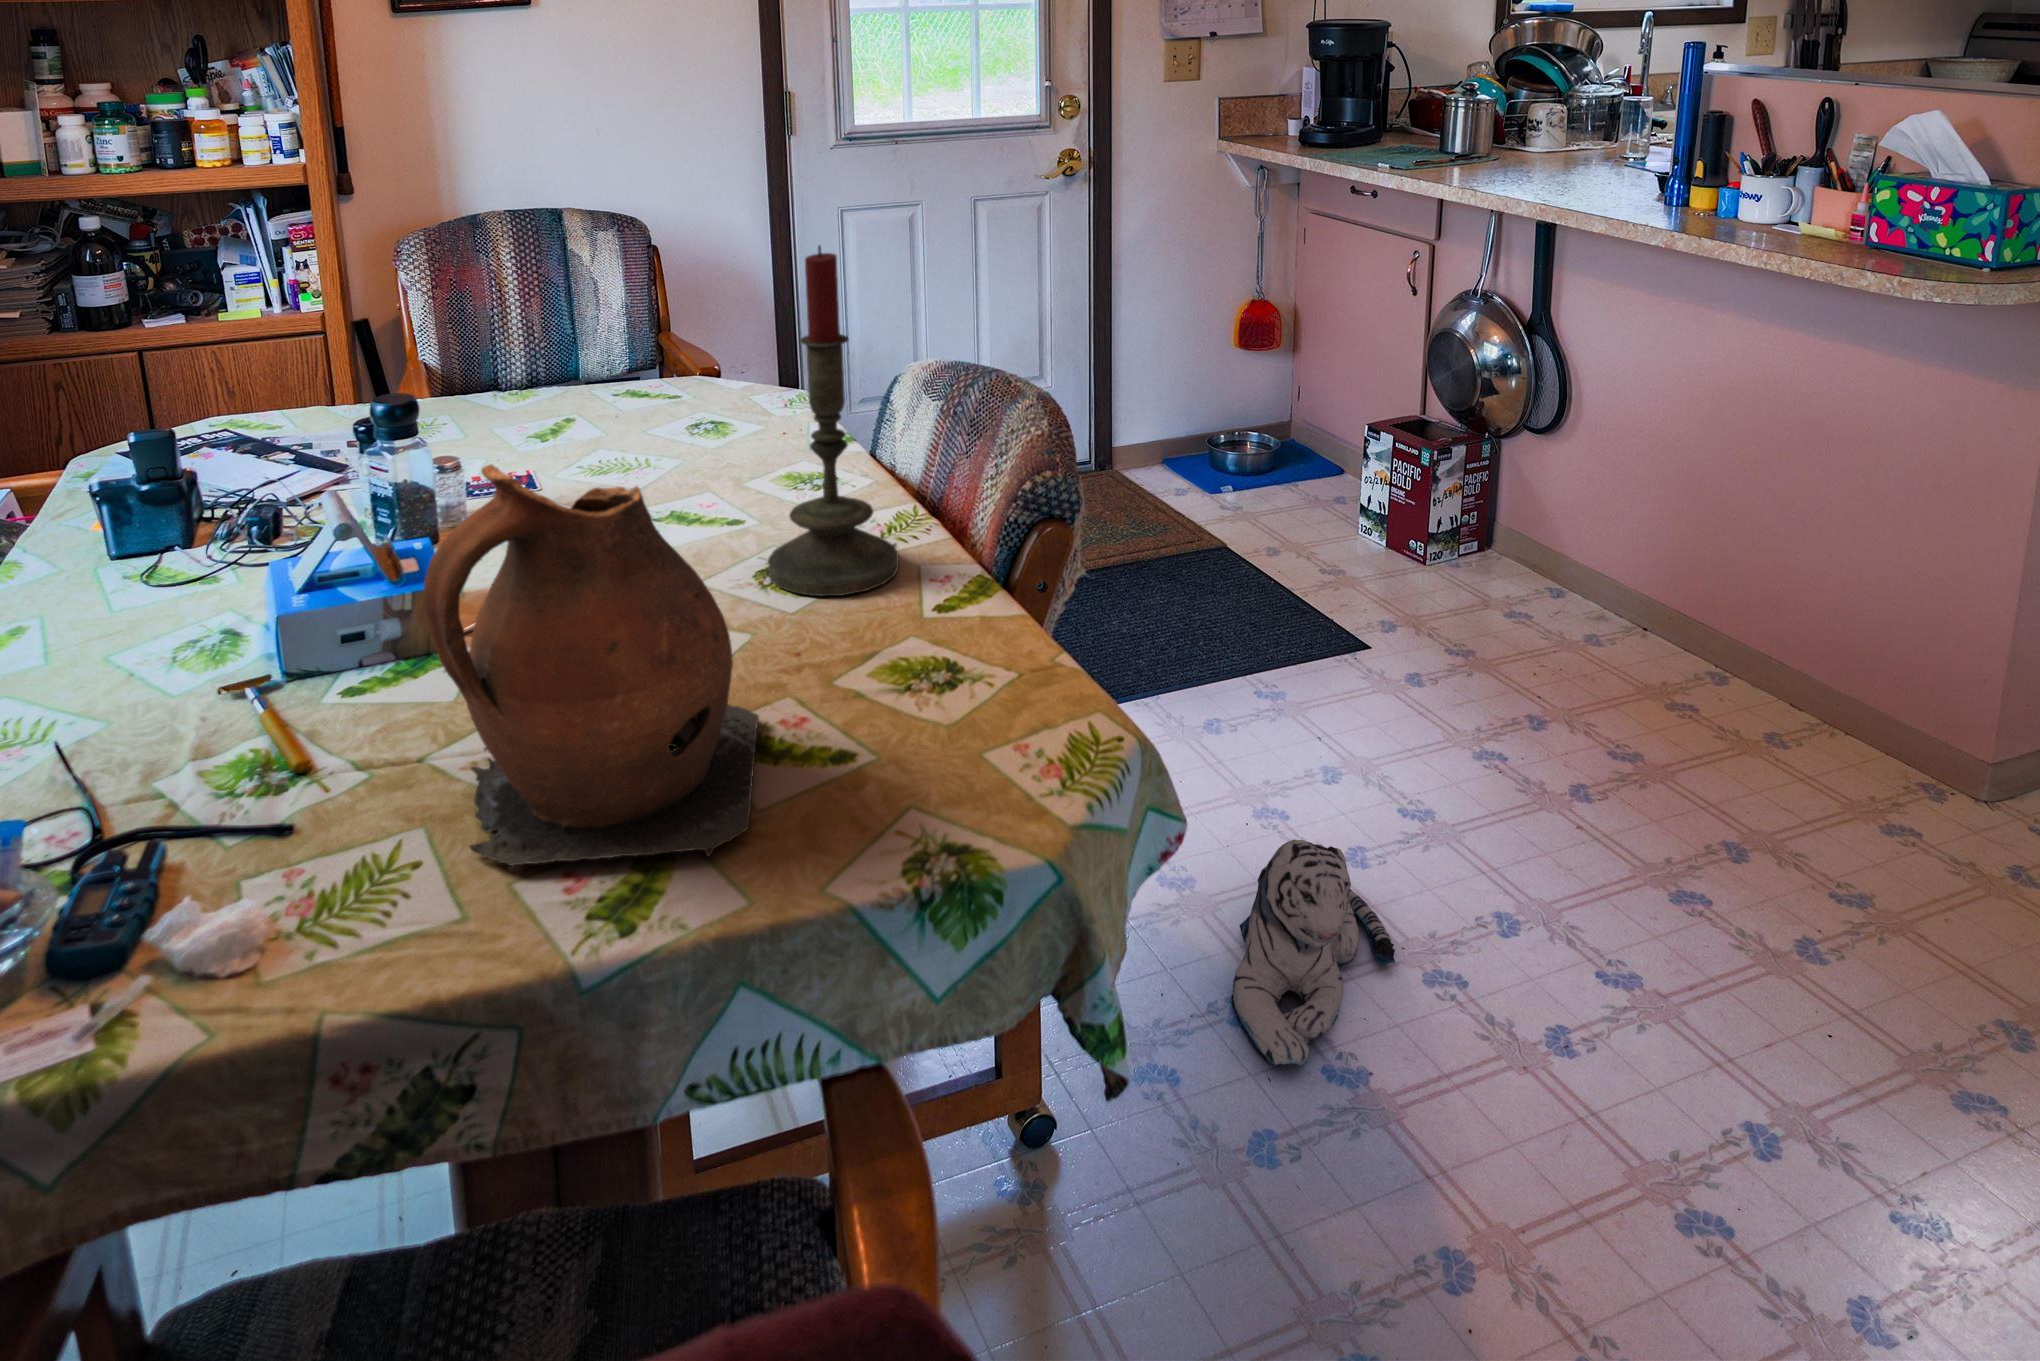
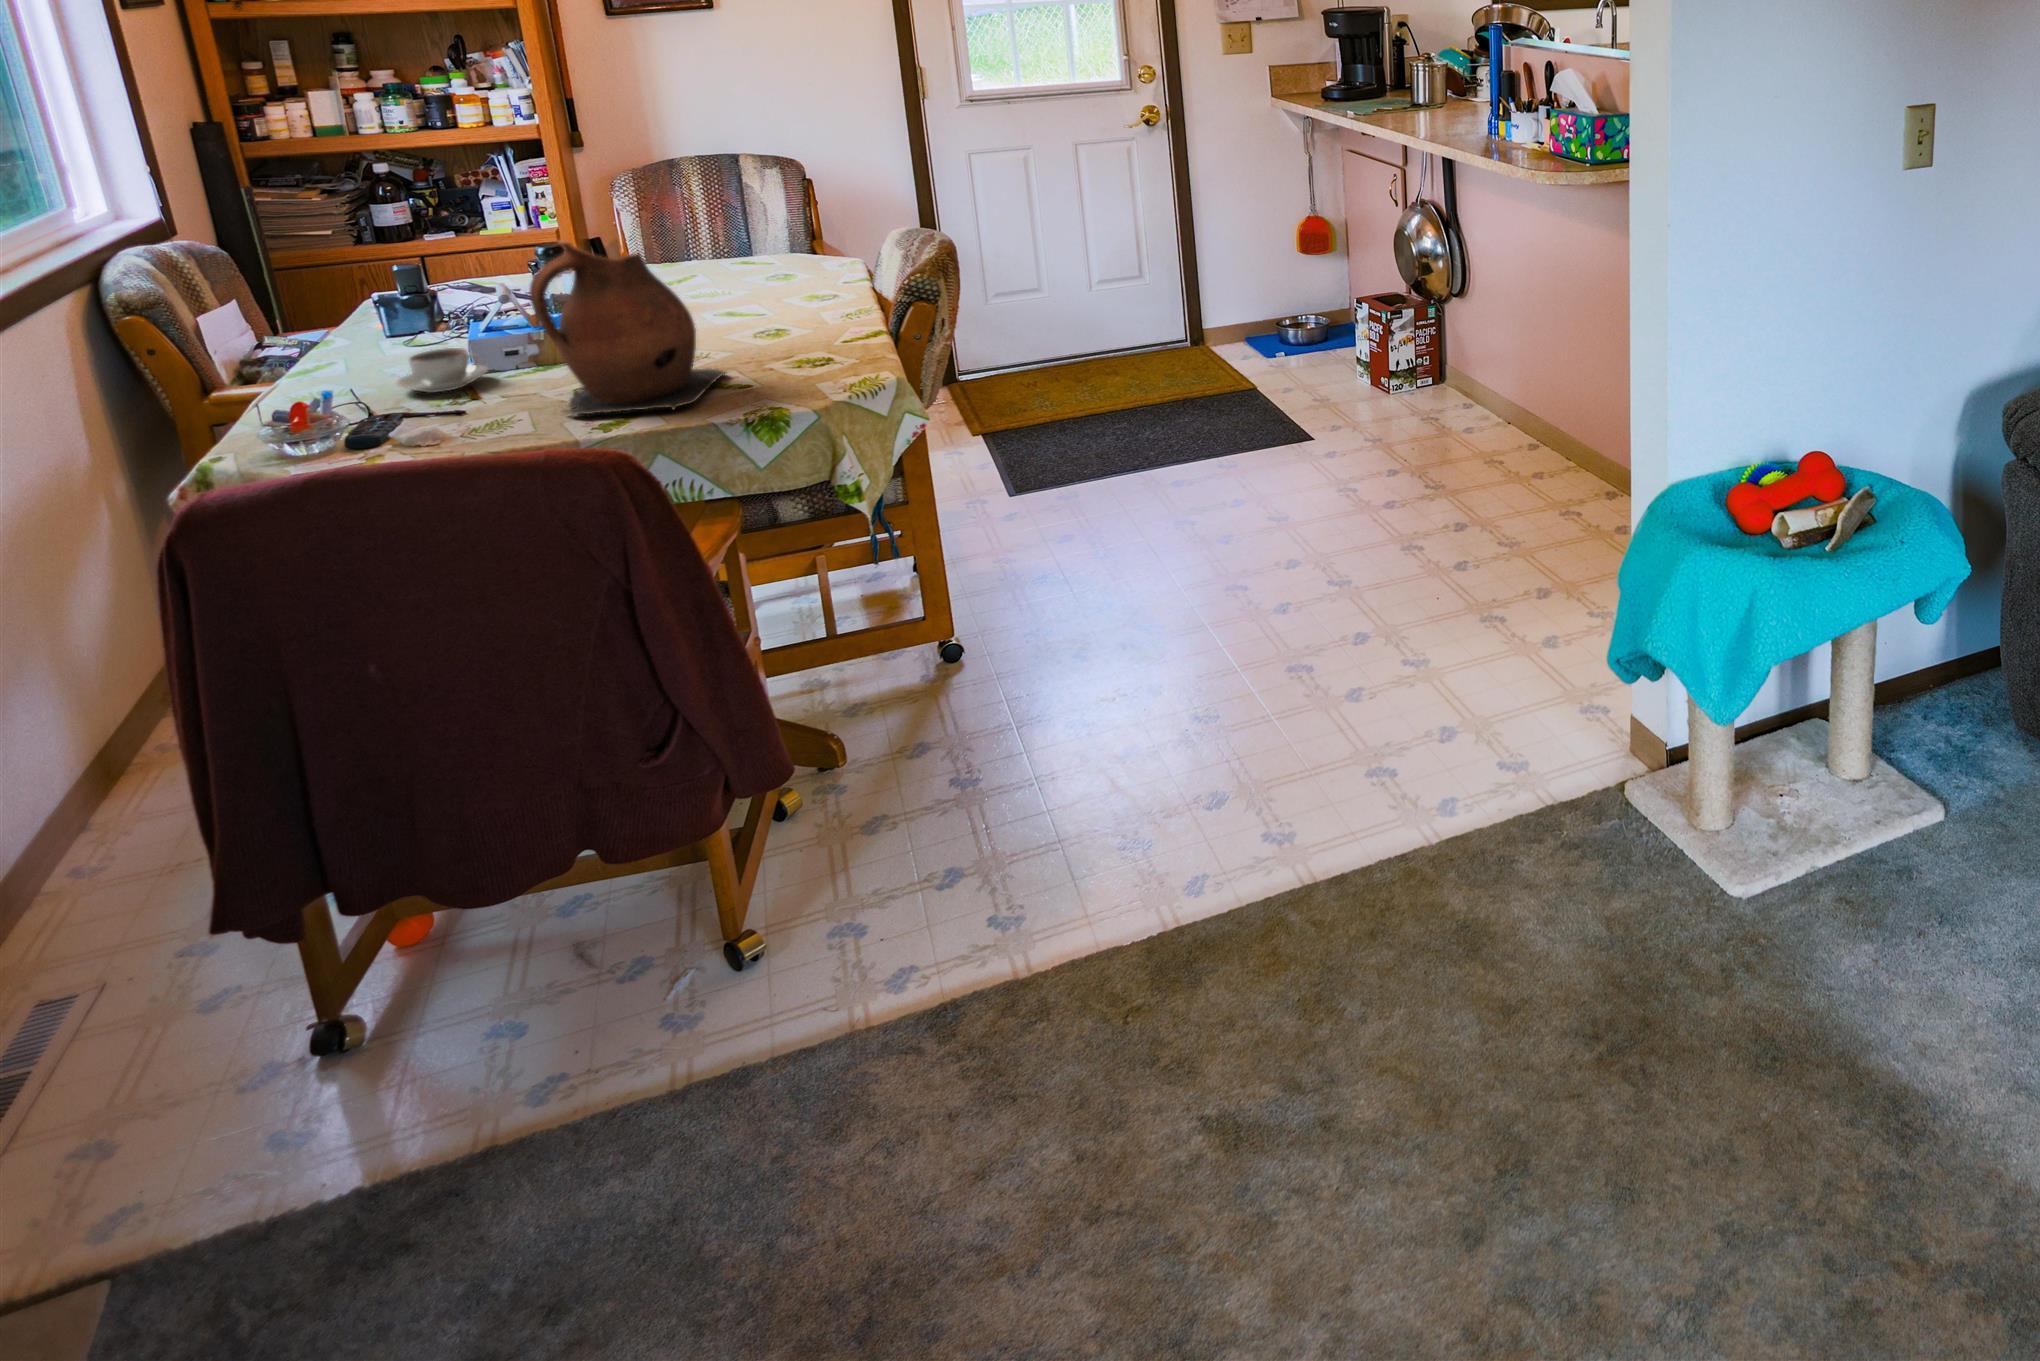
candle: present [768,246,899,596] -> none [769,149,846,335]
coffee cup: none [122,646,297,752] -> present [397,348,488,393]
plush toy: present [1231,840,1395,1066] -> none [1113,502,1227,620]

